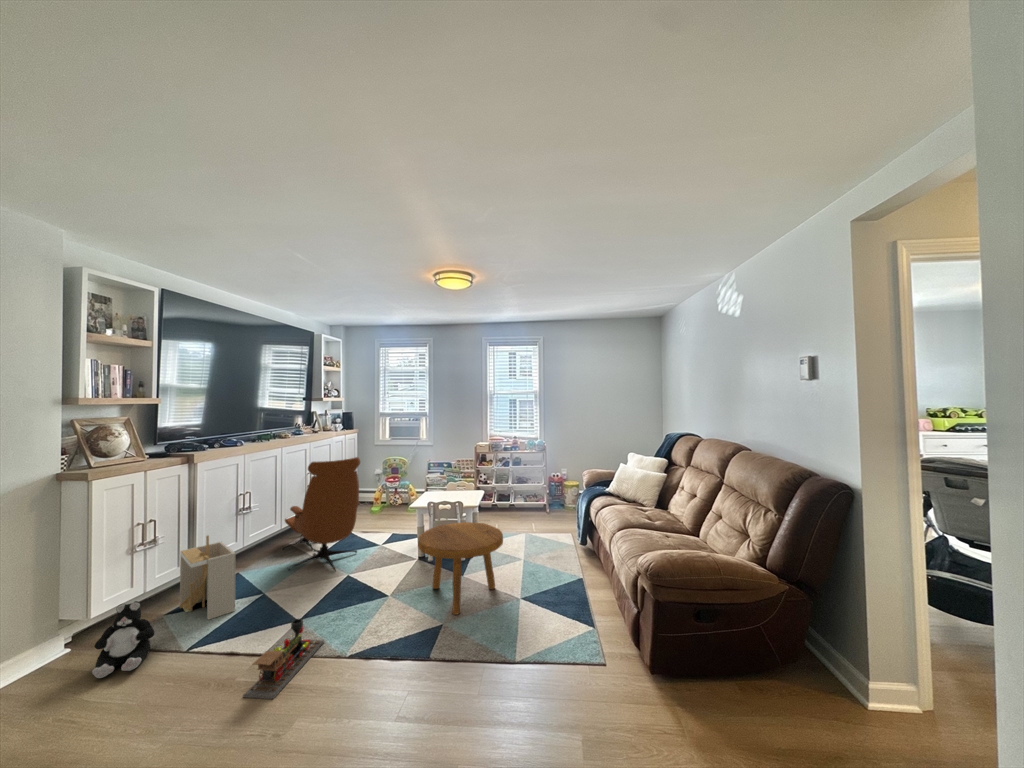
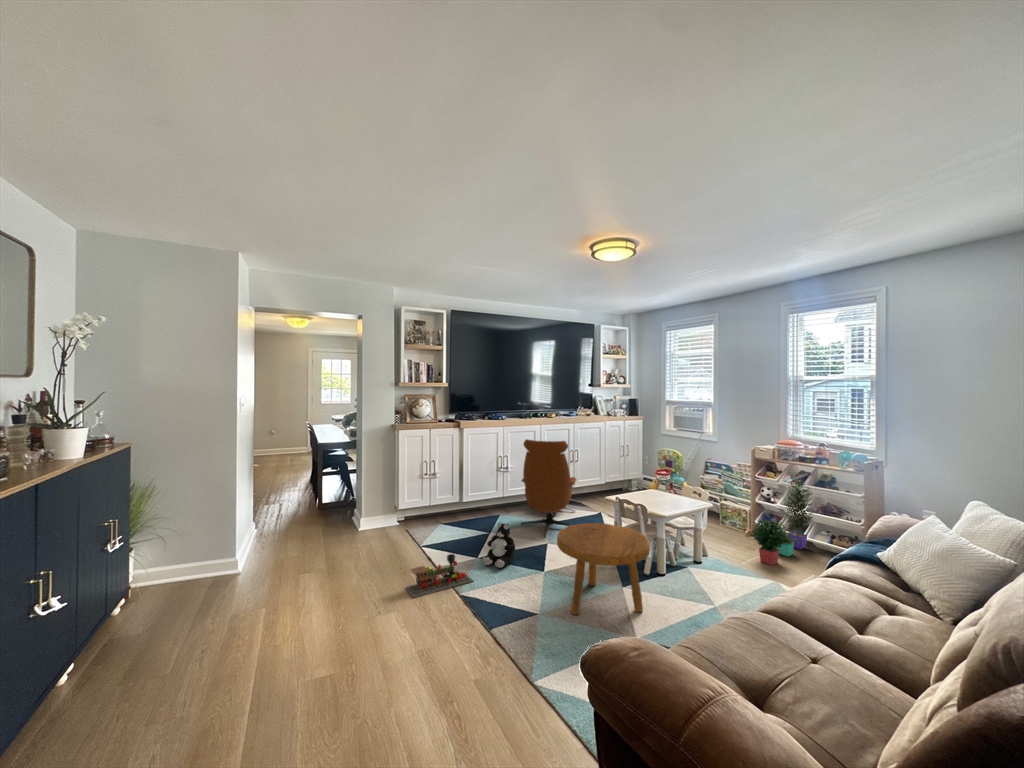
potted plant: none [501,461,524,527] -> present [752,477,813,565]
storage bin: present [180,535,235,620] -> none [441,480,473,539]
plush toy: present [92,601,155,678] -> present [482,522,515,568]

